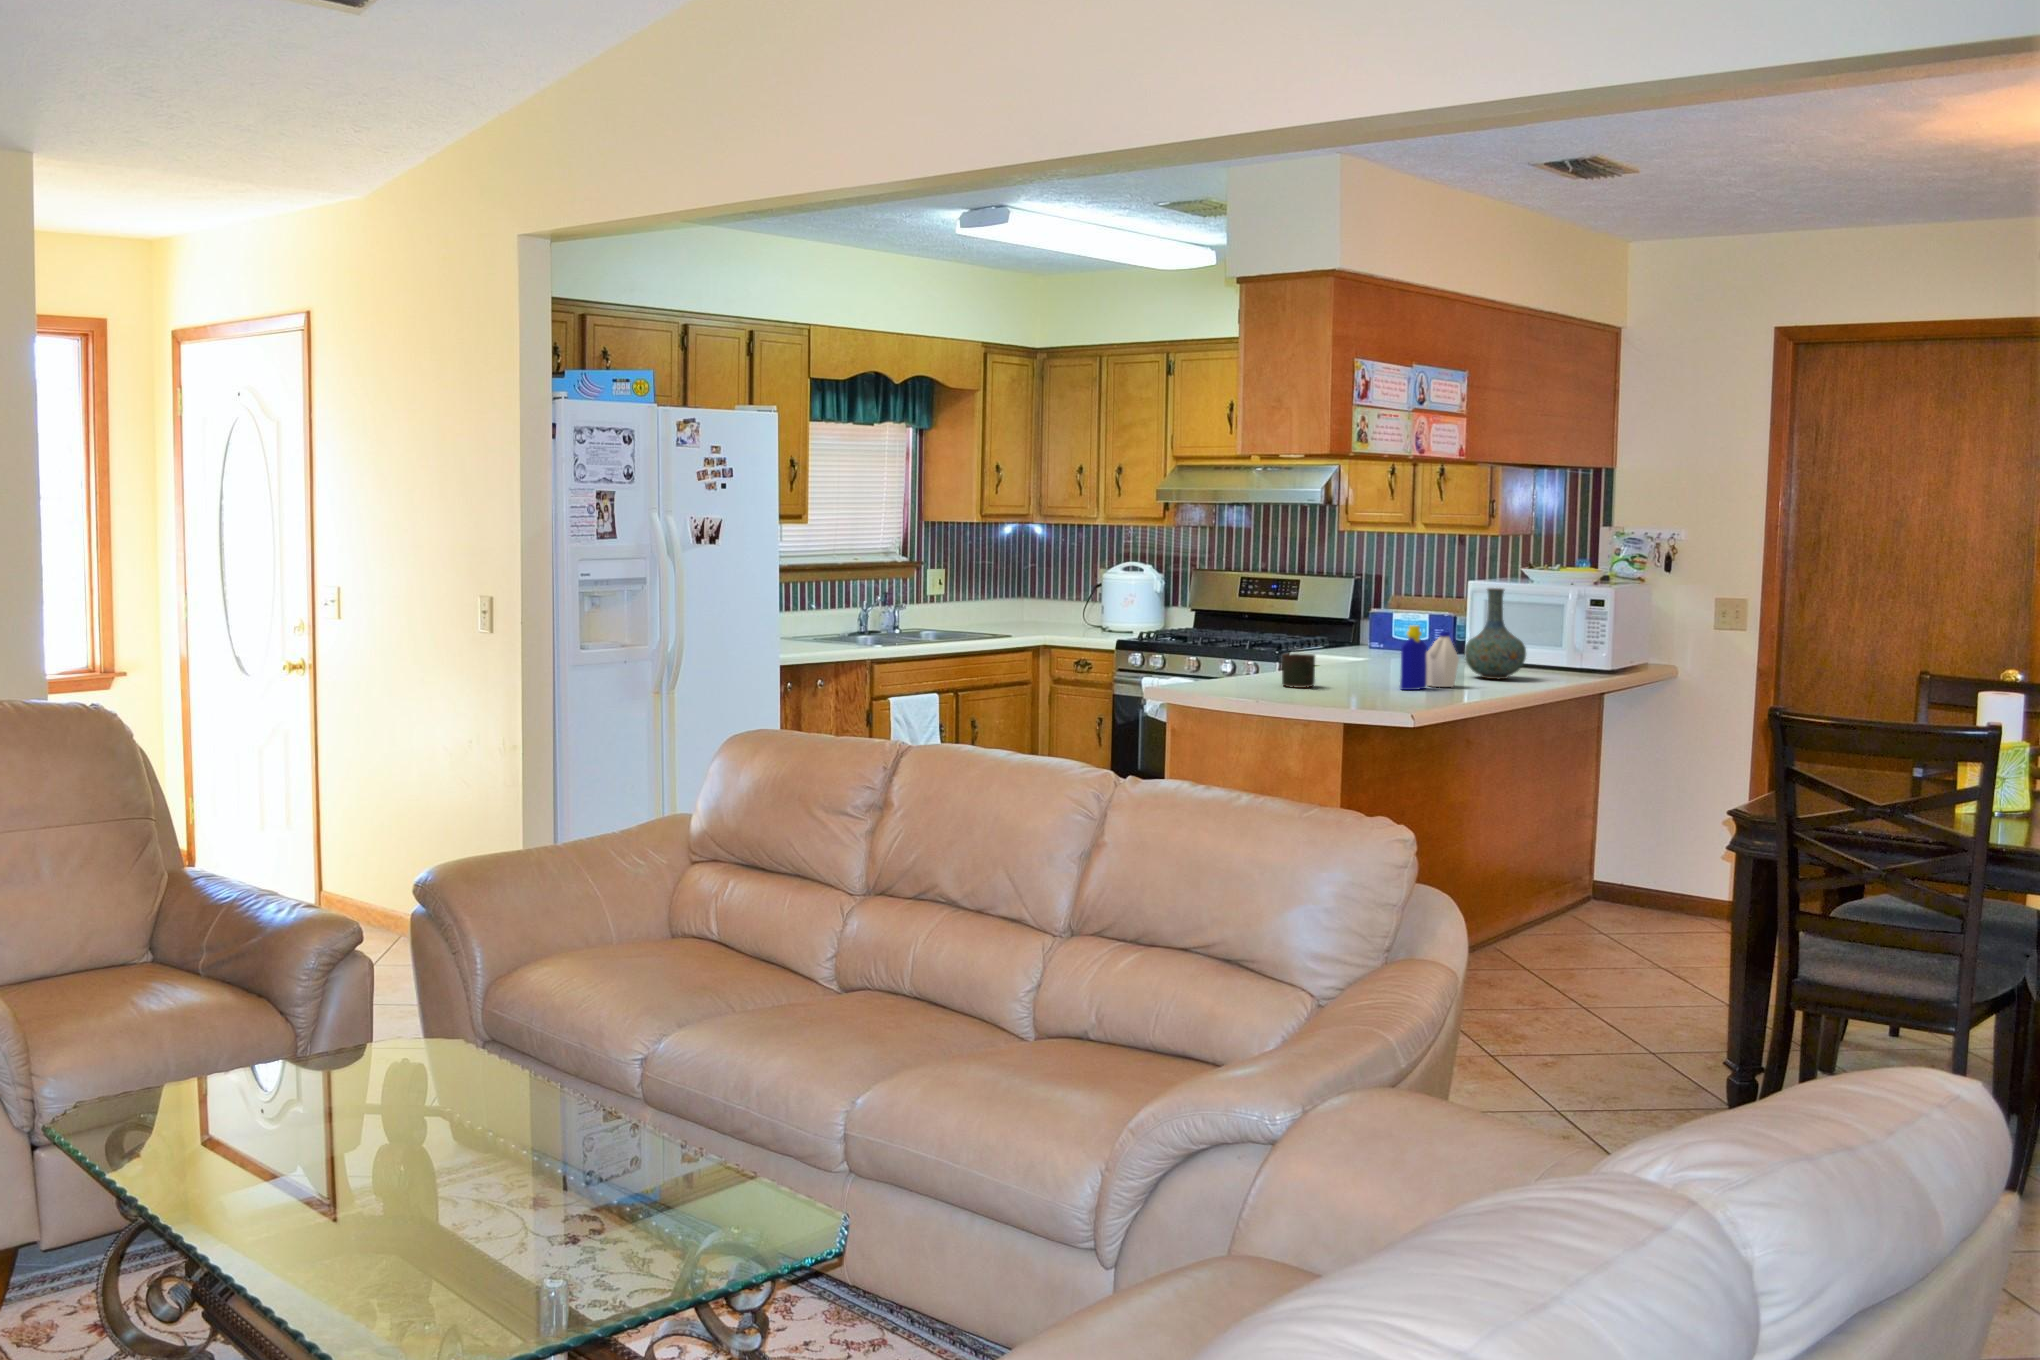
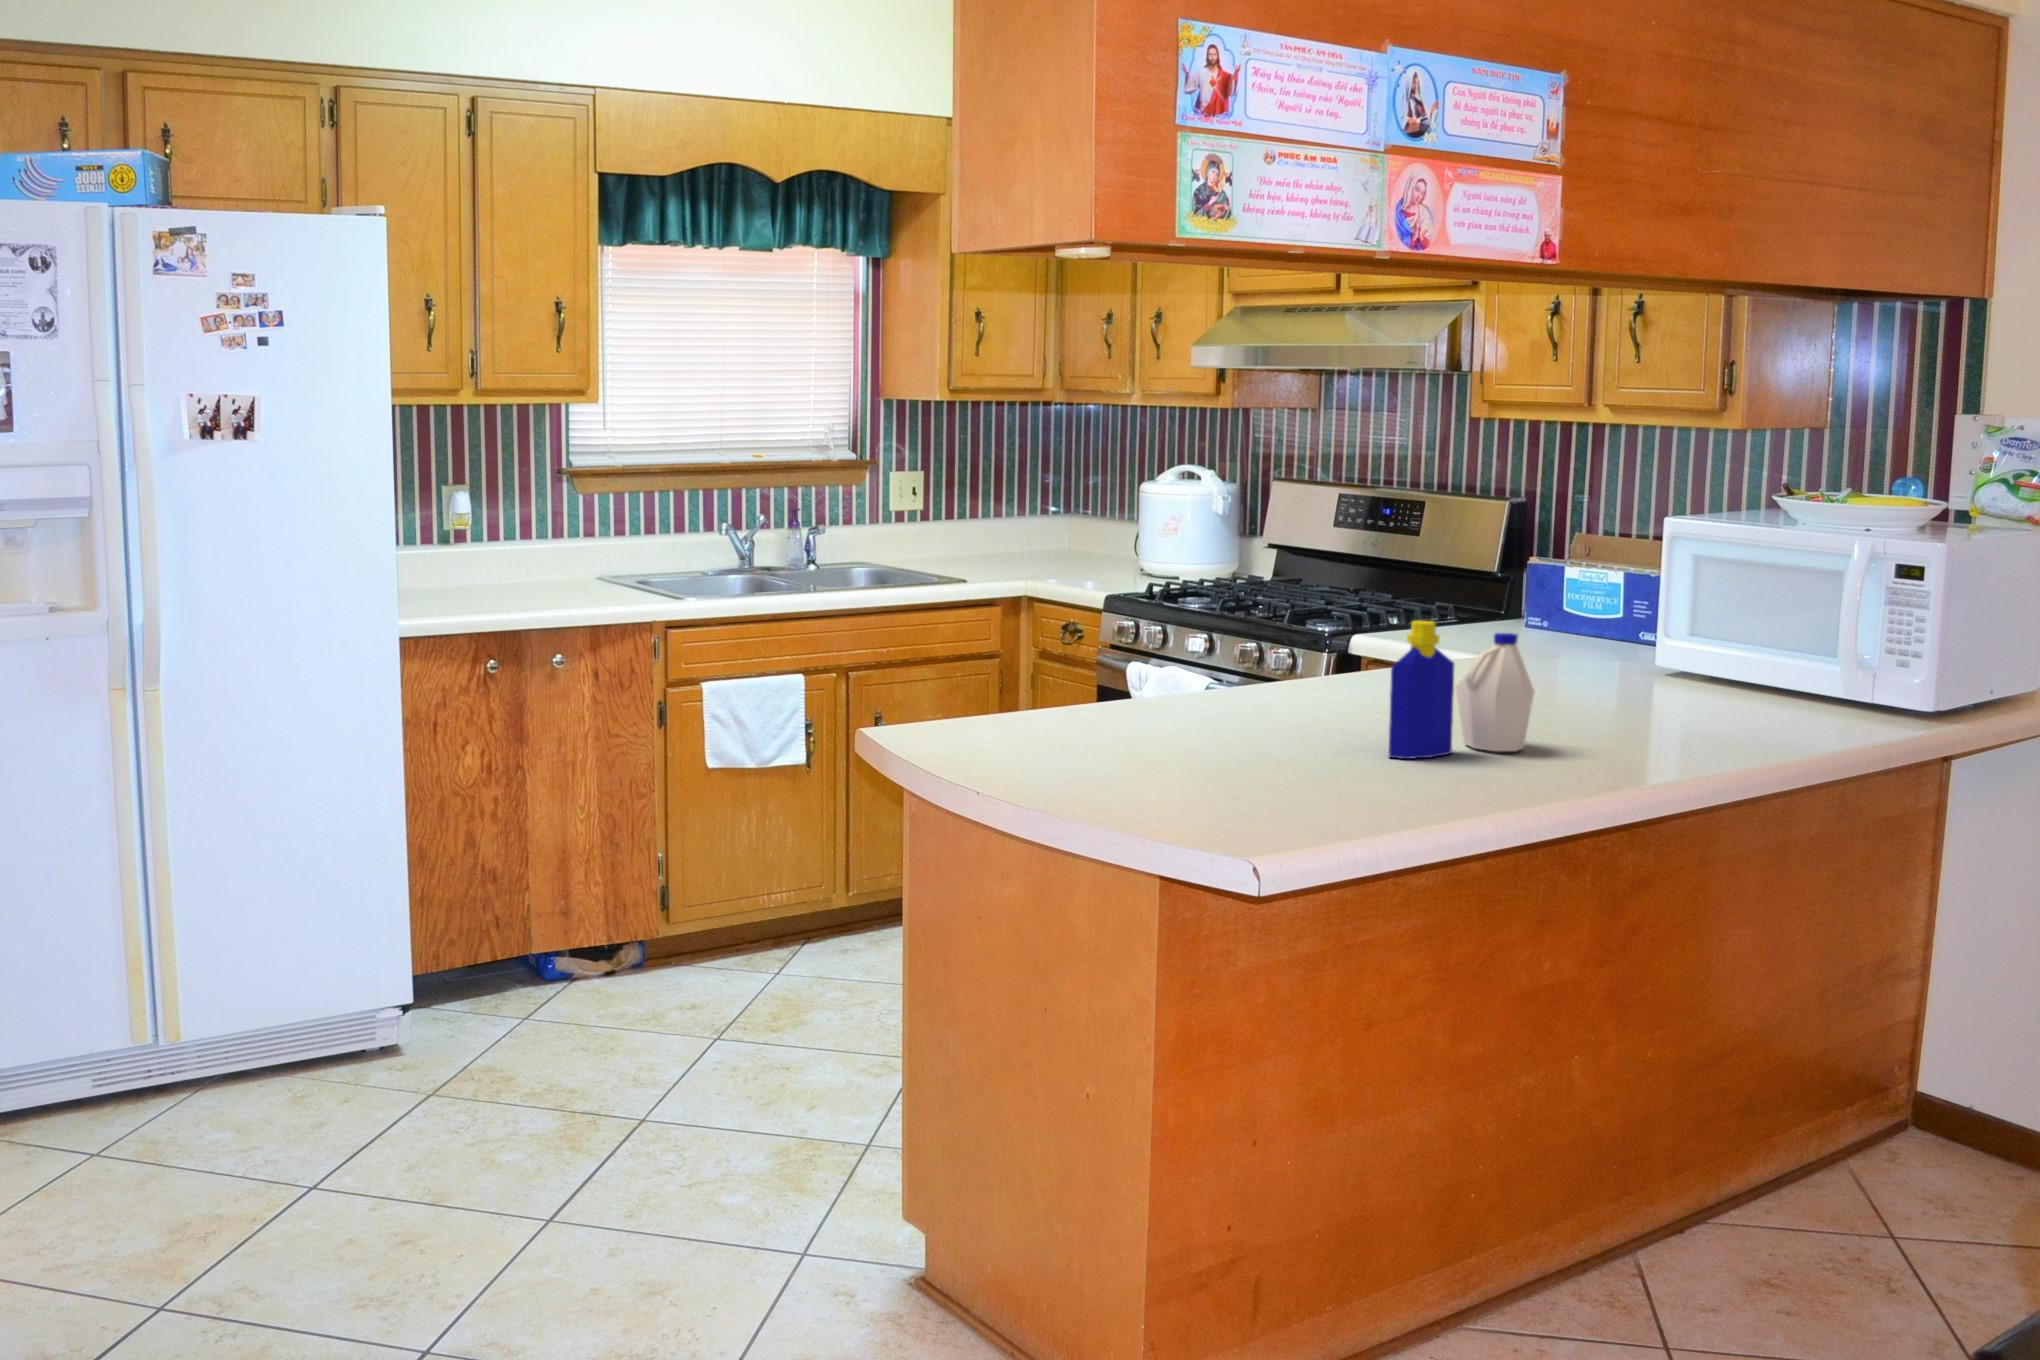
vase: present [1464,588,1526,679] -> none [1587,539,1720,727]
mug: present [1282,653,1315,688] -> none [1144,668,1214,742]

